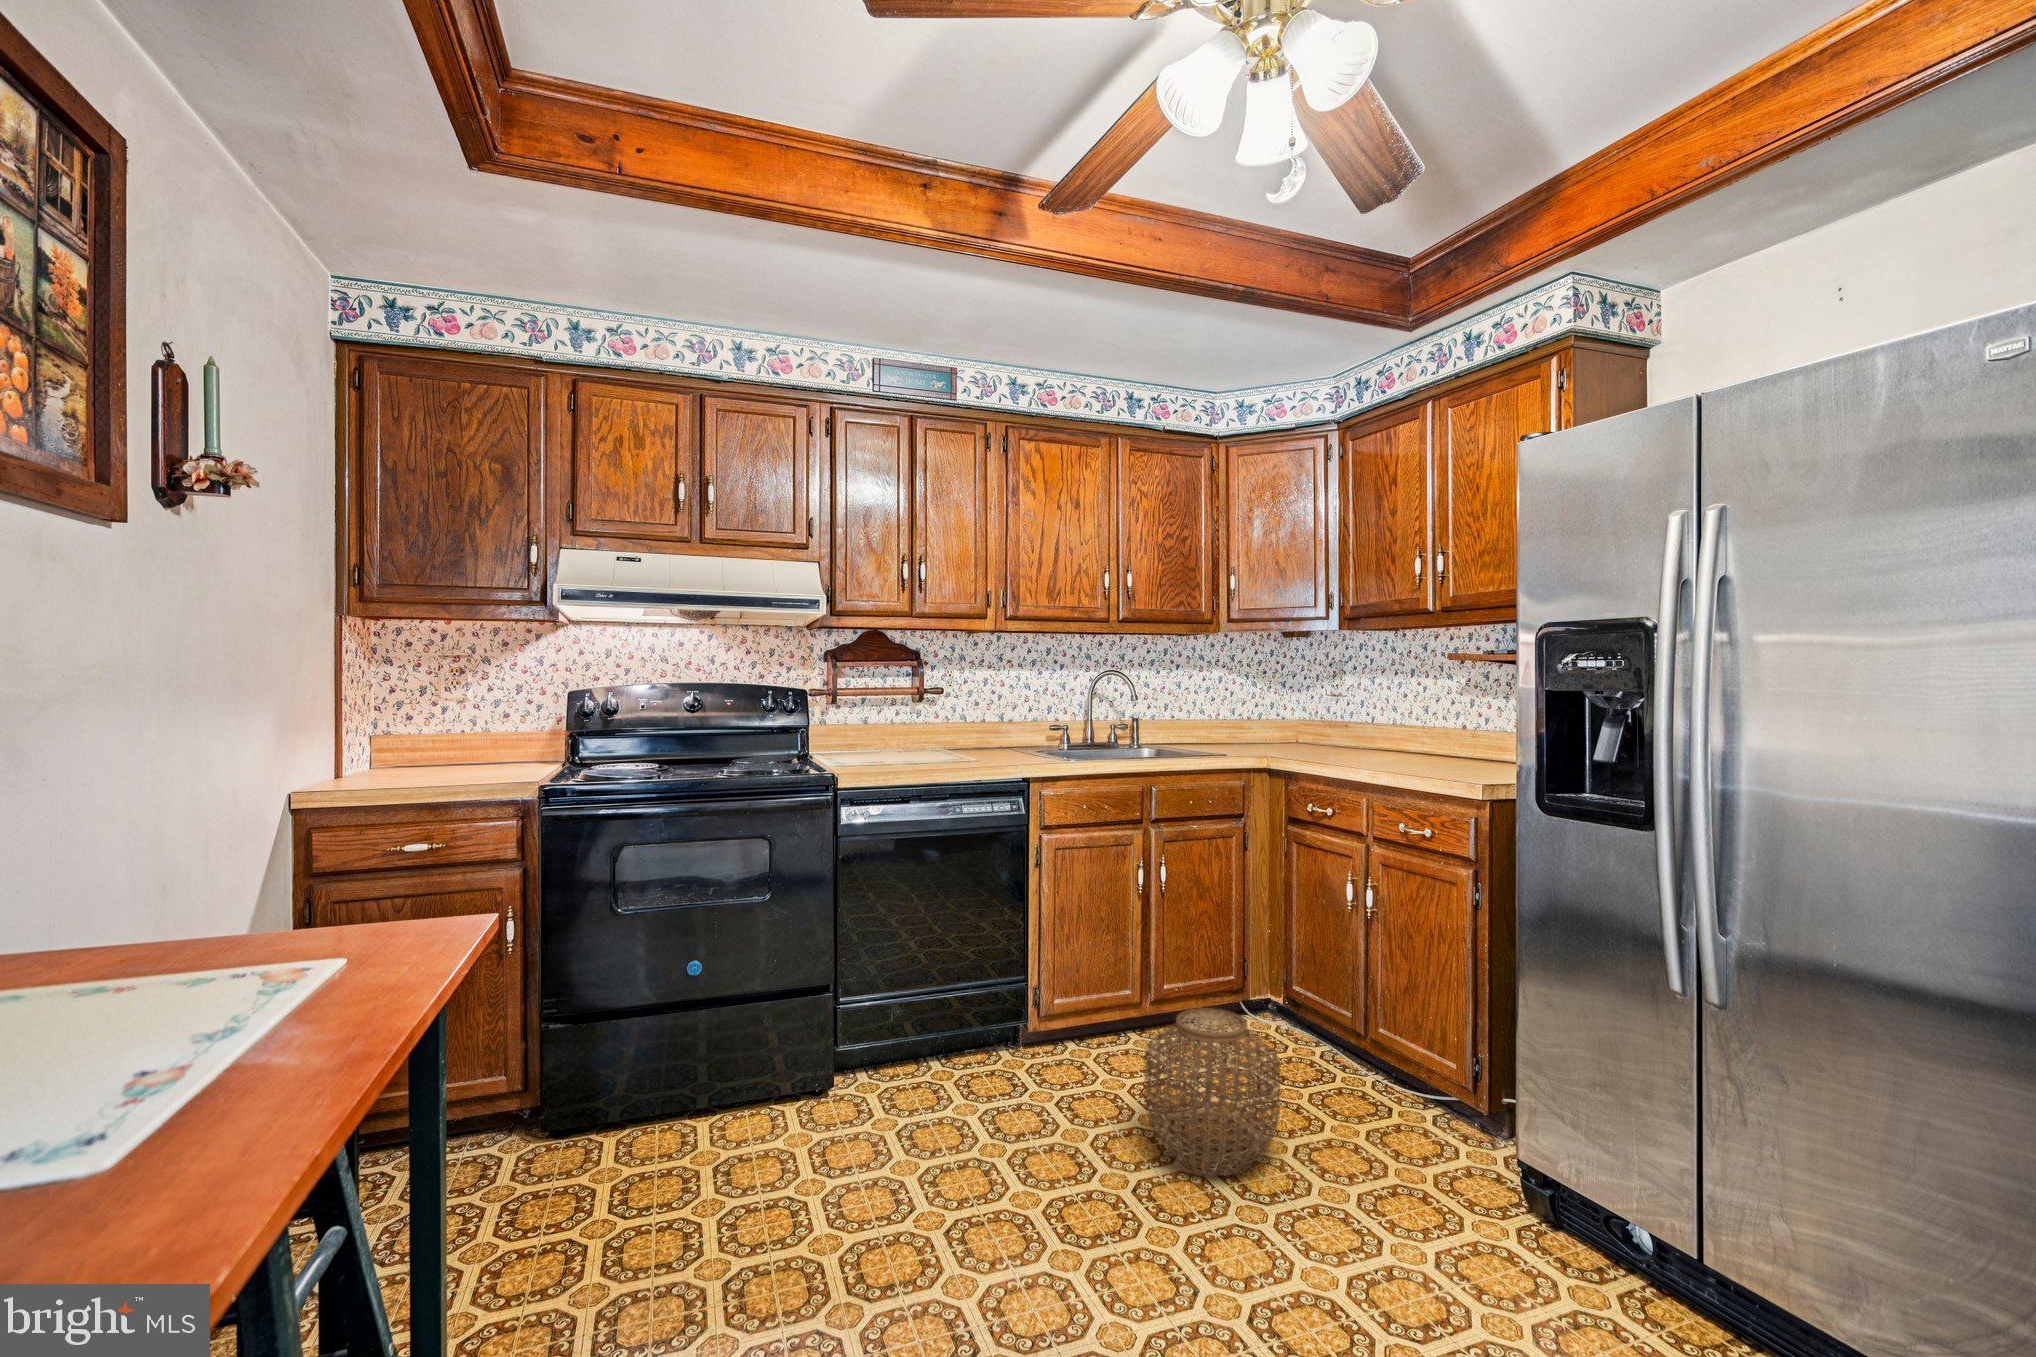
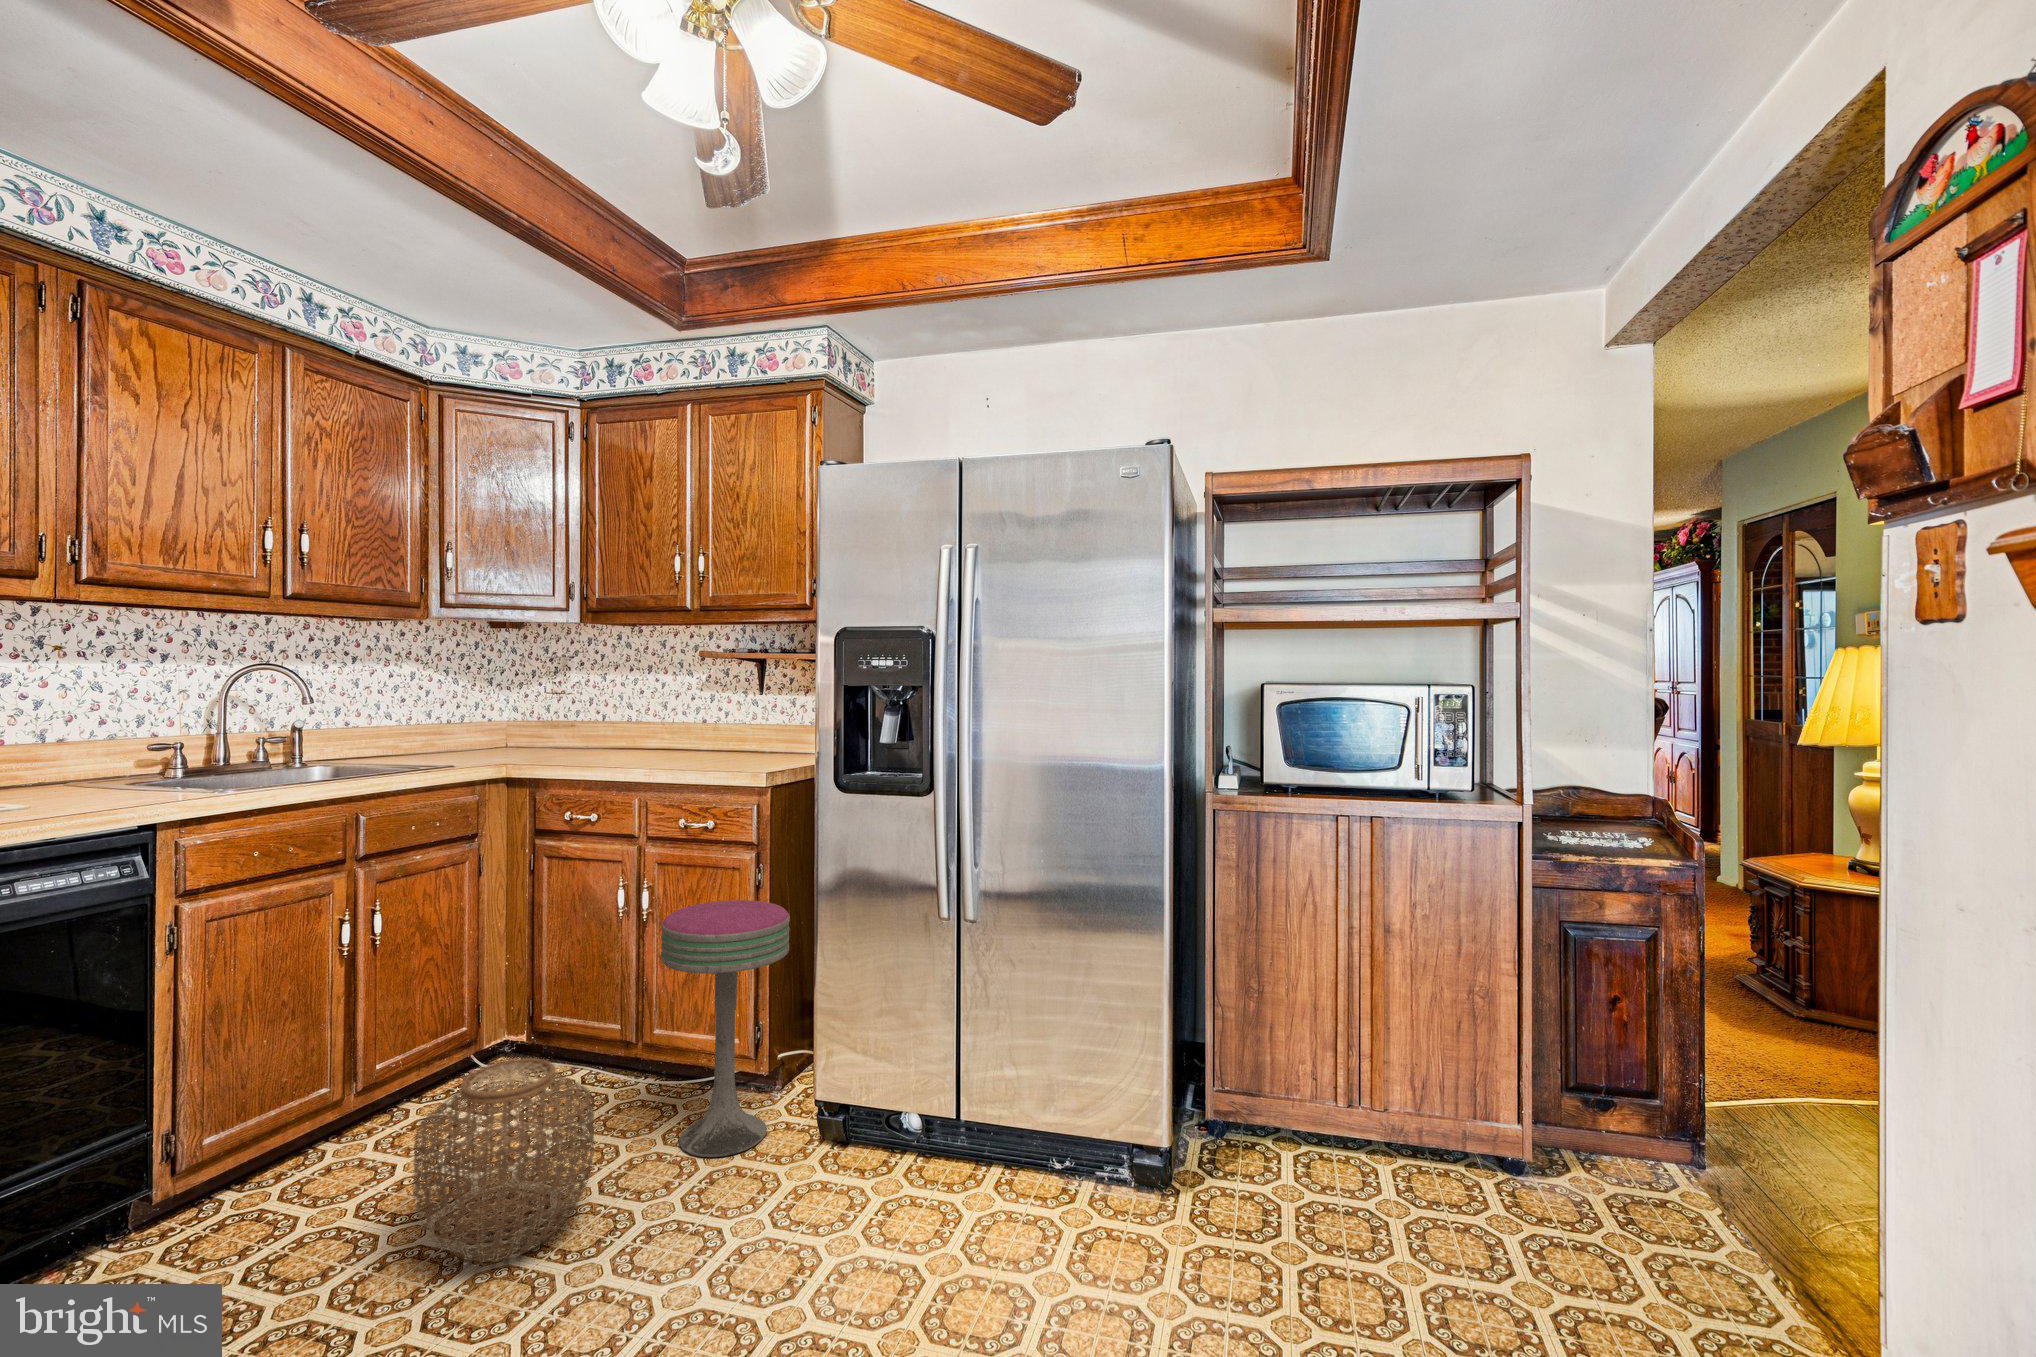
bar stool: none [1358,912,1496,1179] -> present [661,900,790,1157]

